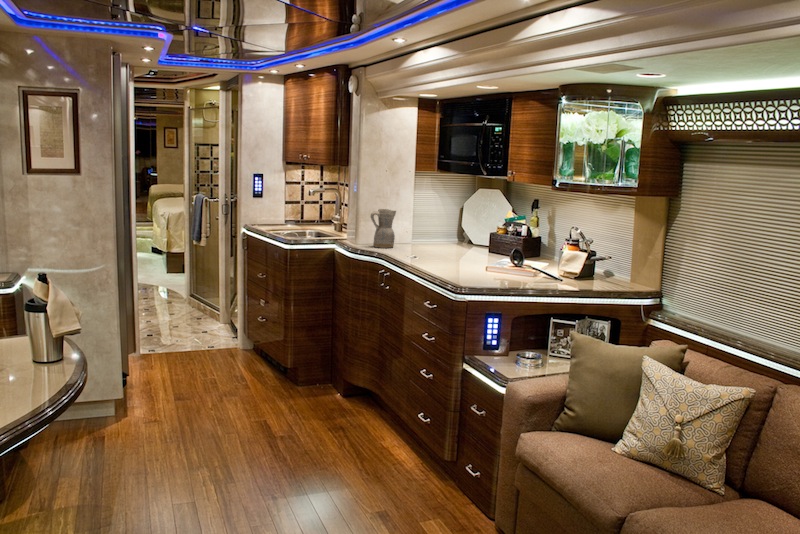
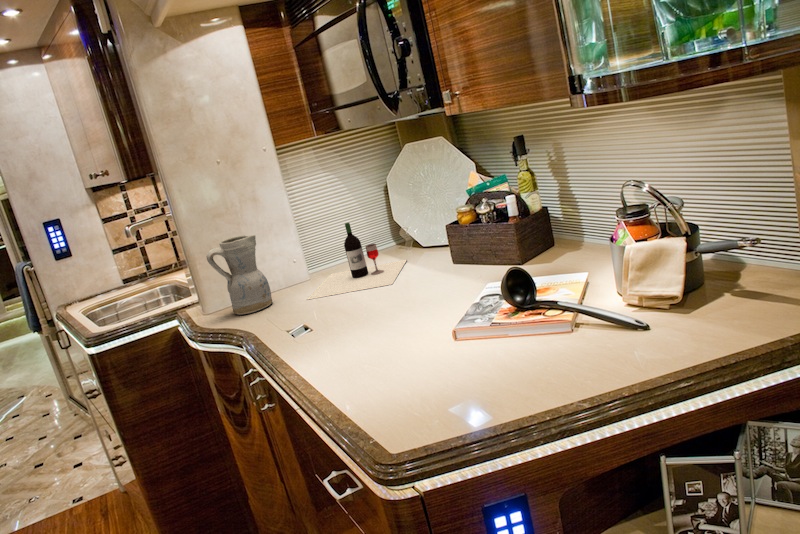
wine bottle: none [412,219,464,253] -> present [307,223,407,300]

